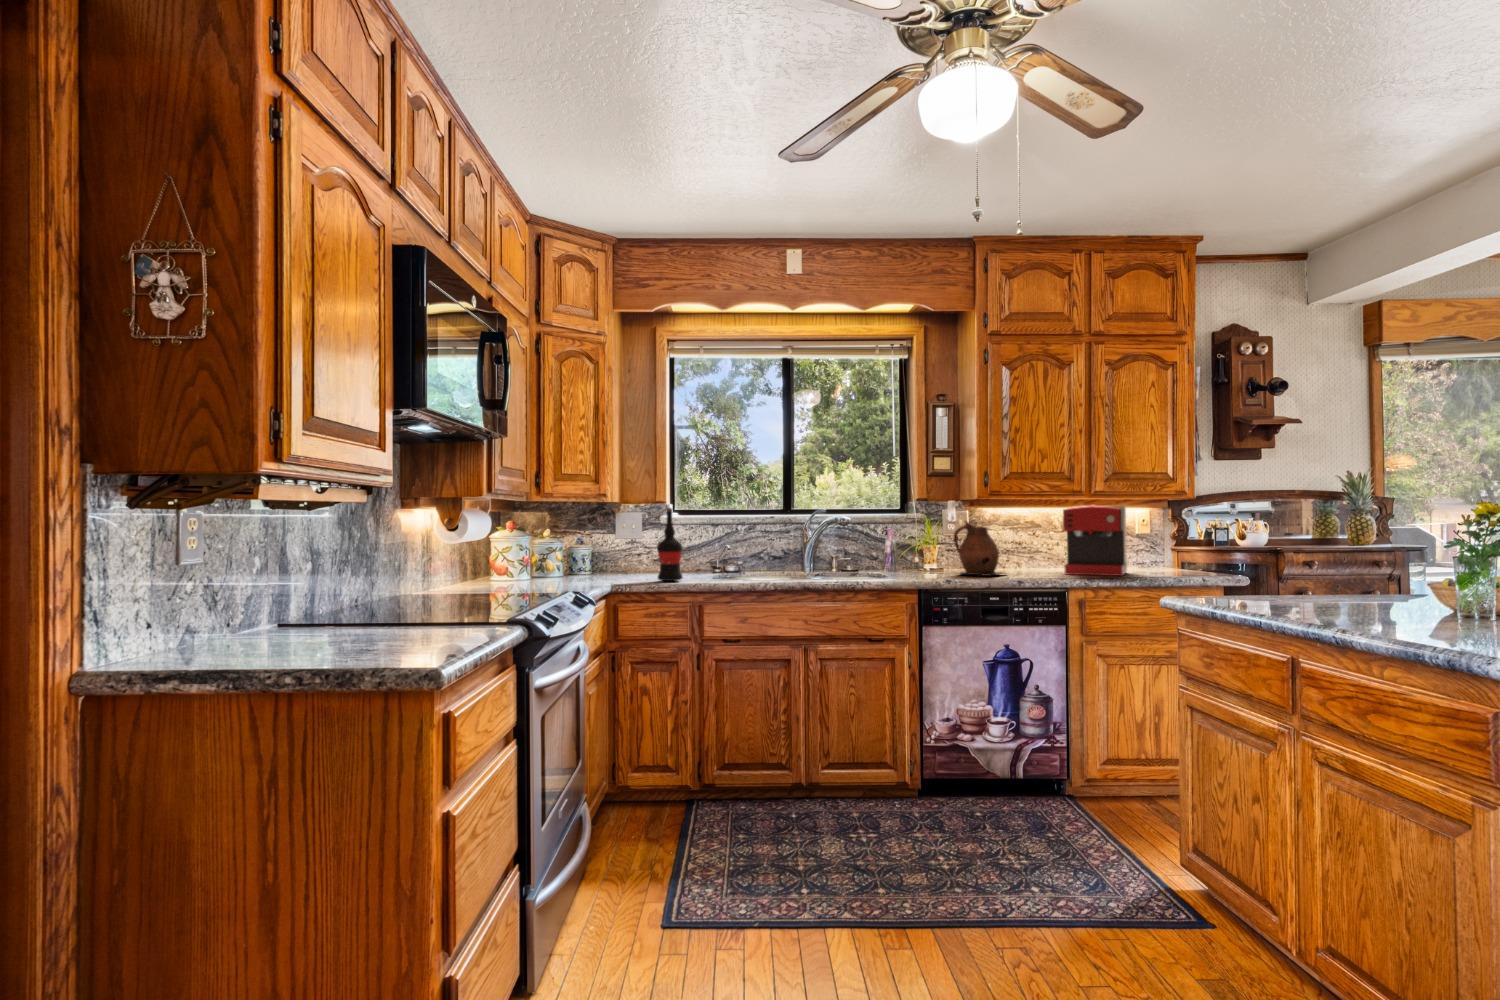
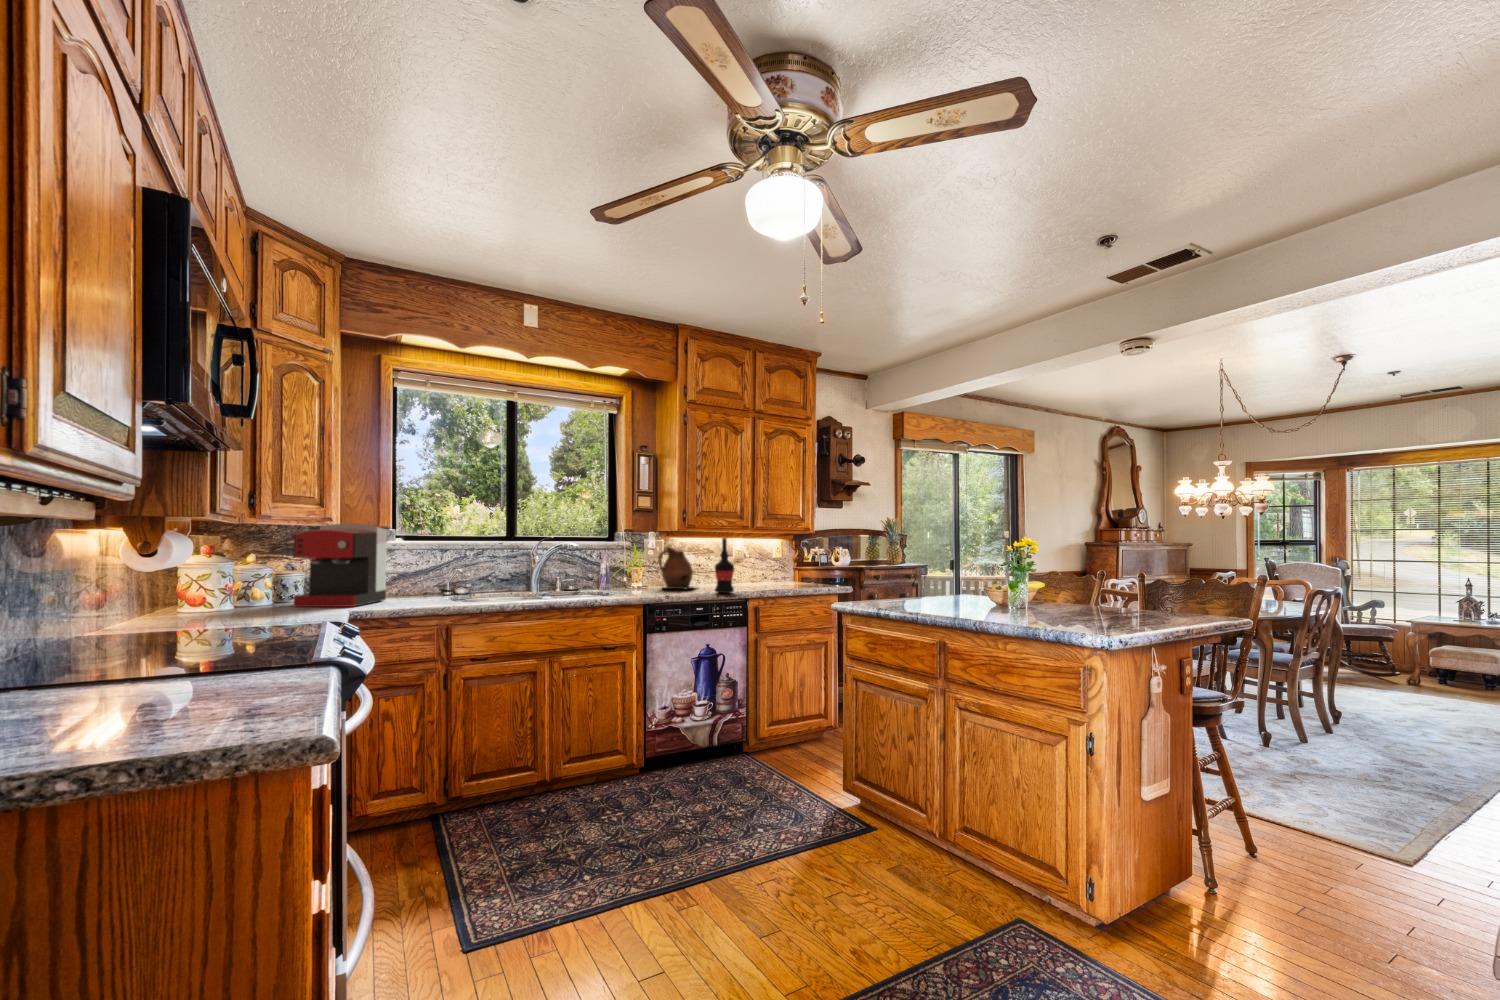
coffee maker: present [1063,505,1127,576] -> present [294,523,387,607]
wine bottle: present [657,508,683,581] -> present [715,537,734,593]

